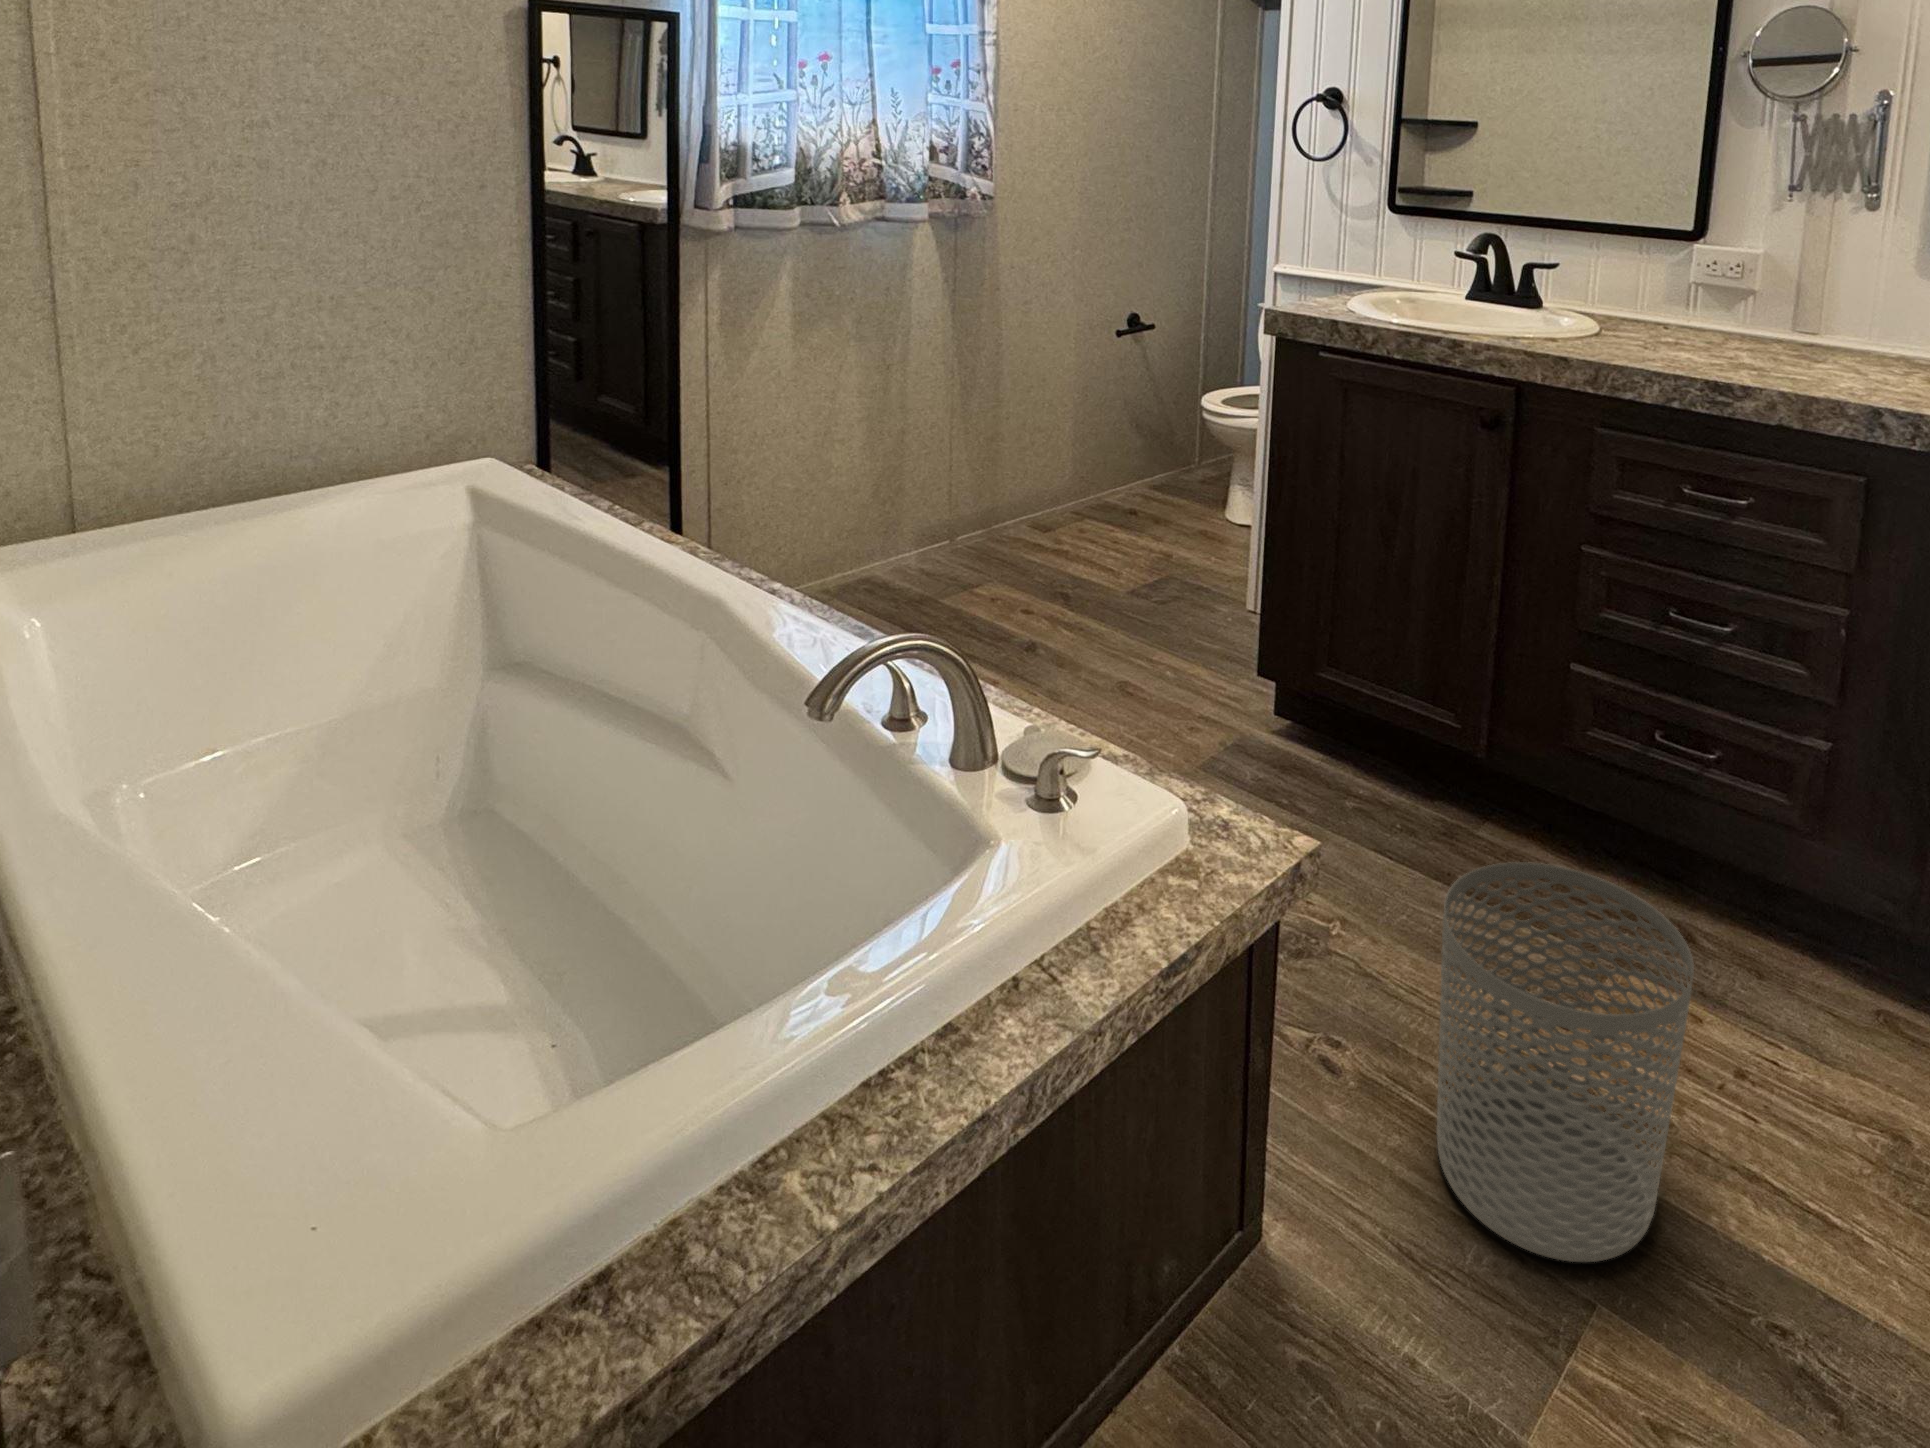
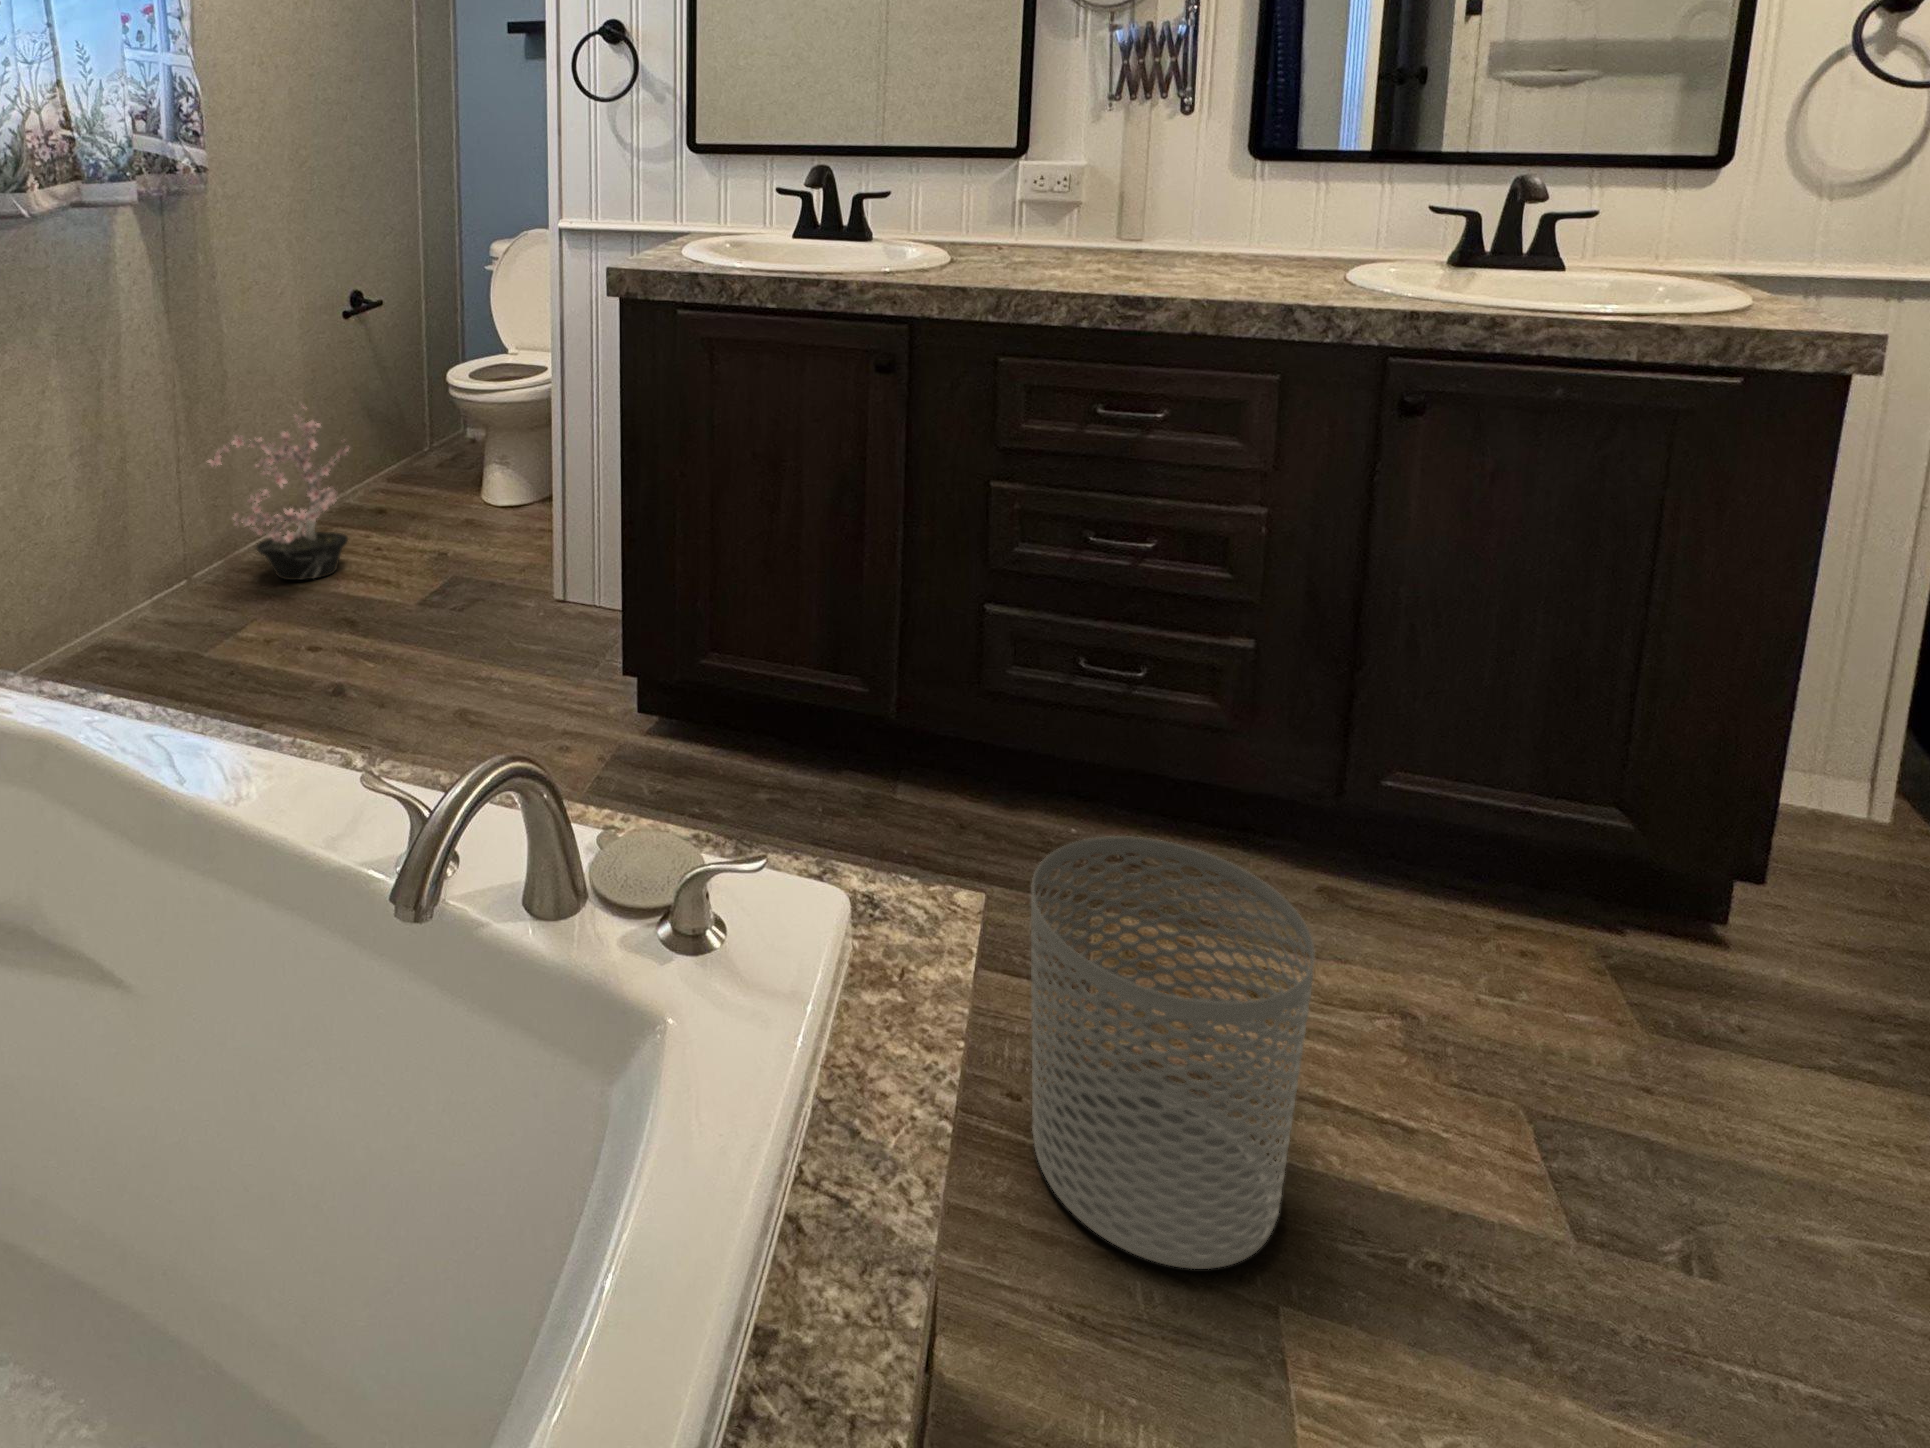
potted plant: none [968,397,1101,553] -> present [208,405,349,580]

